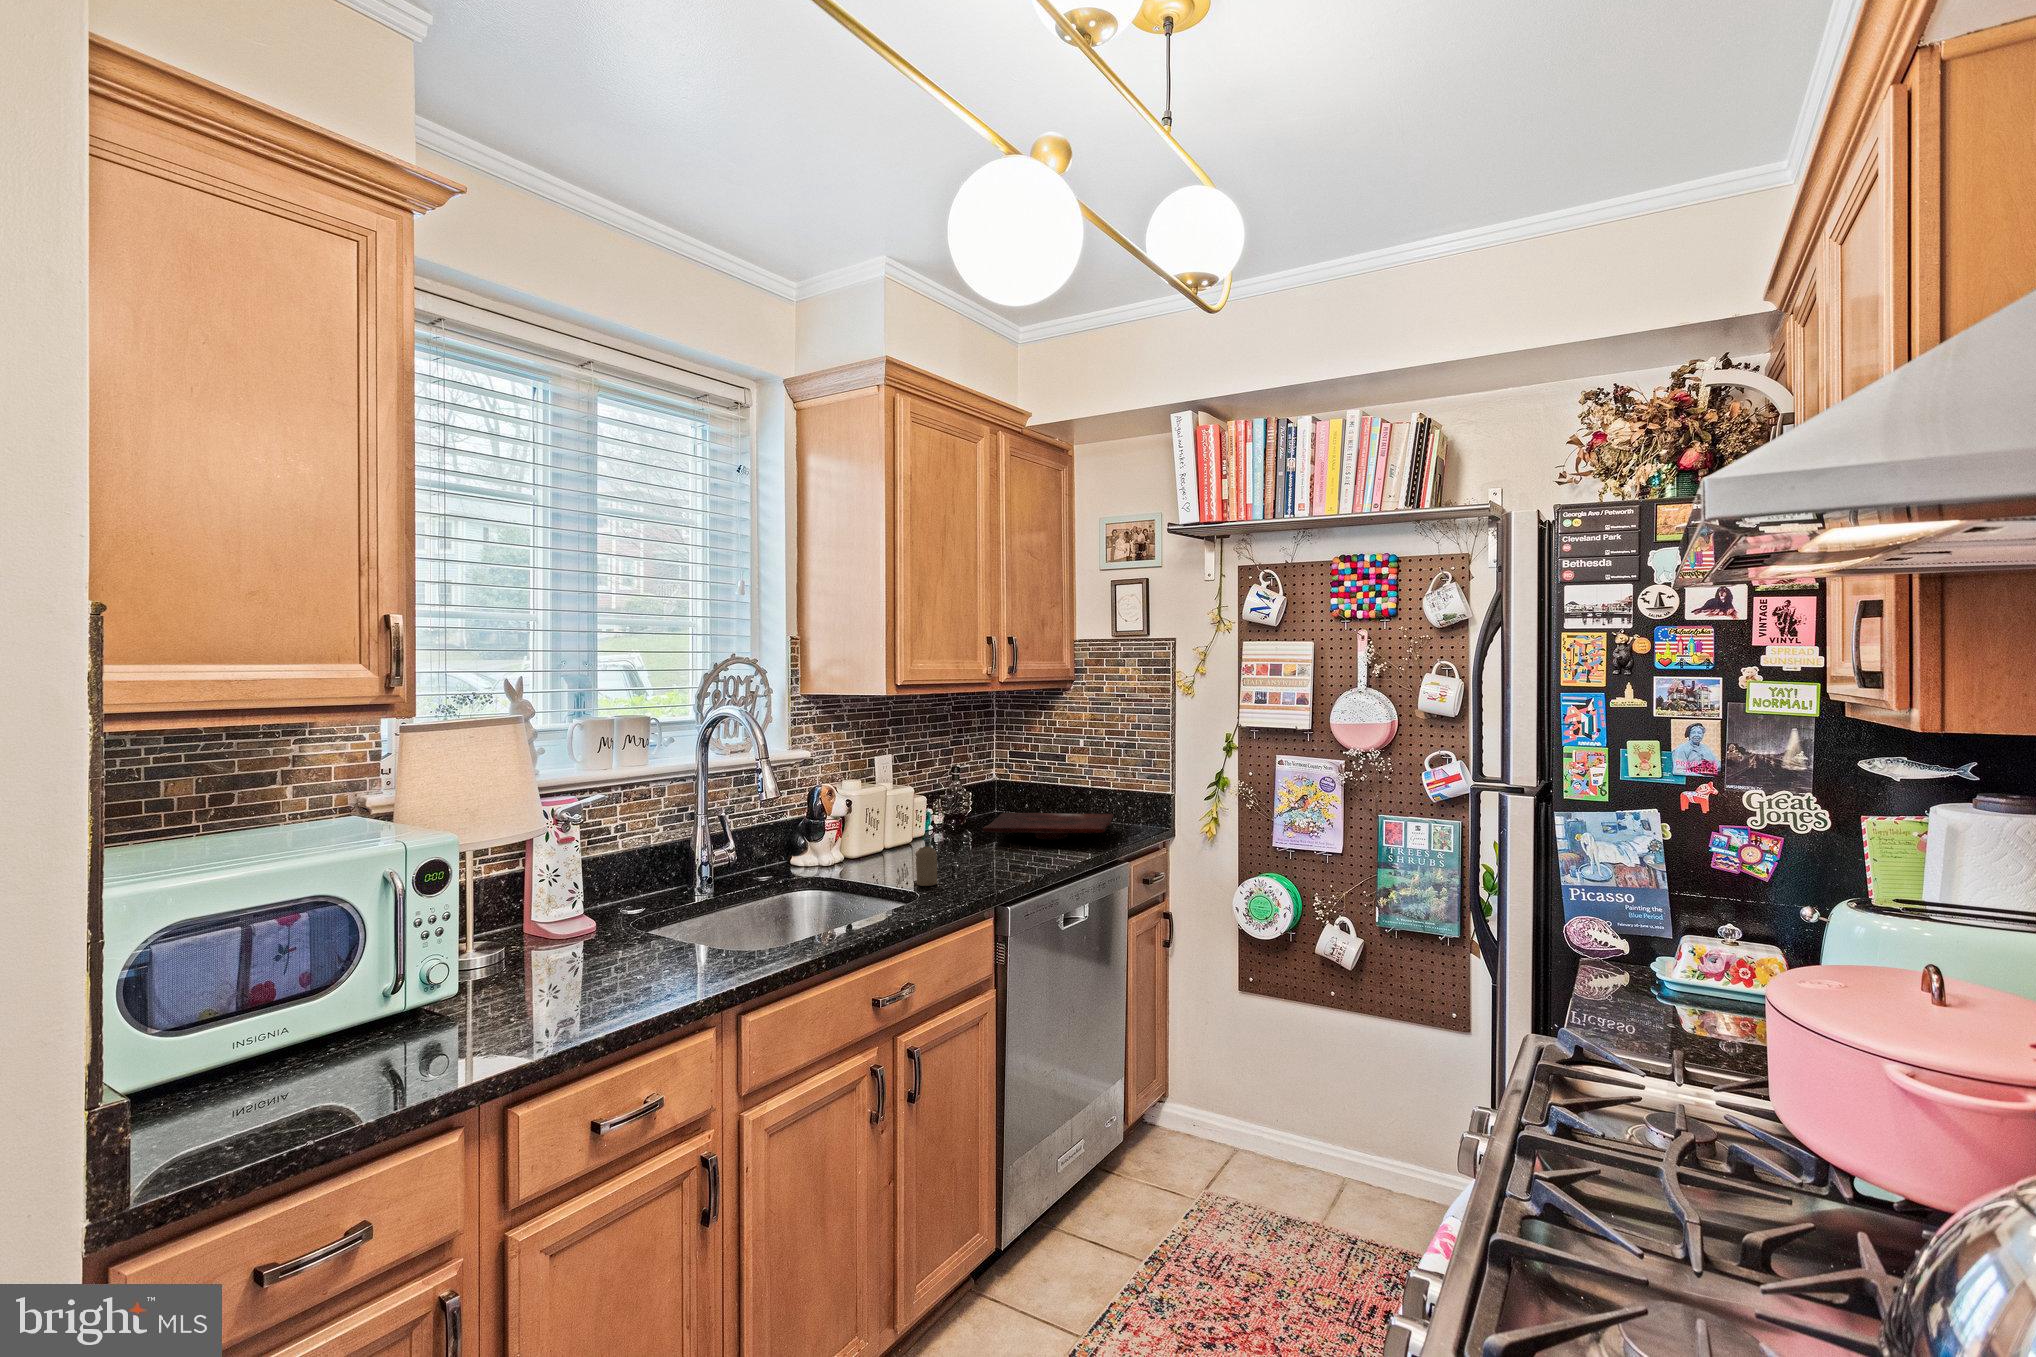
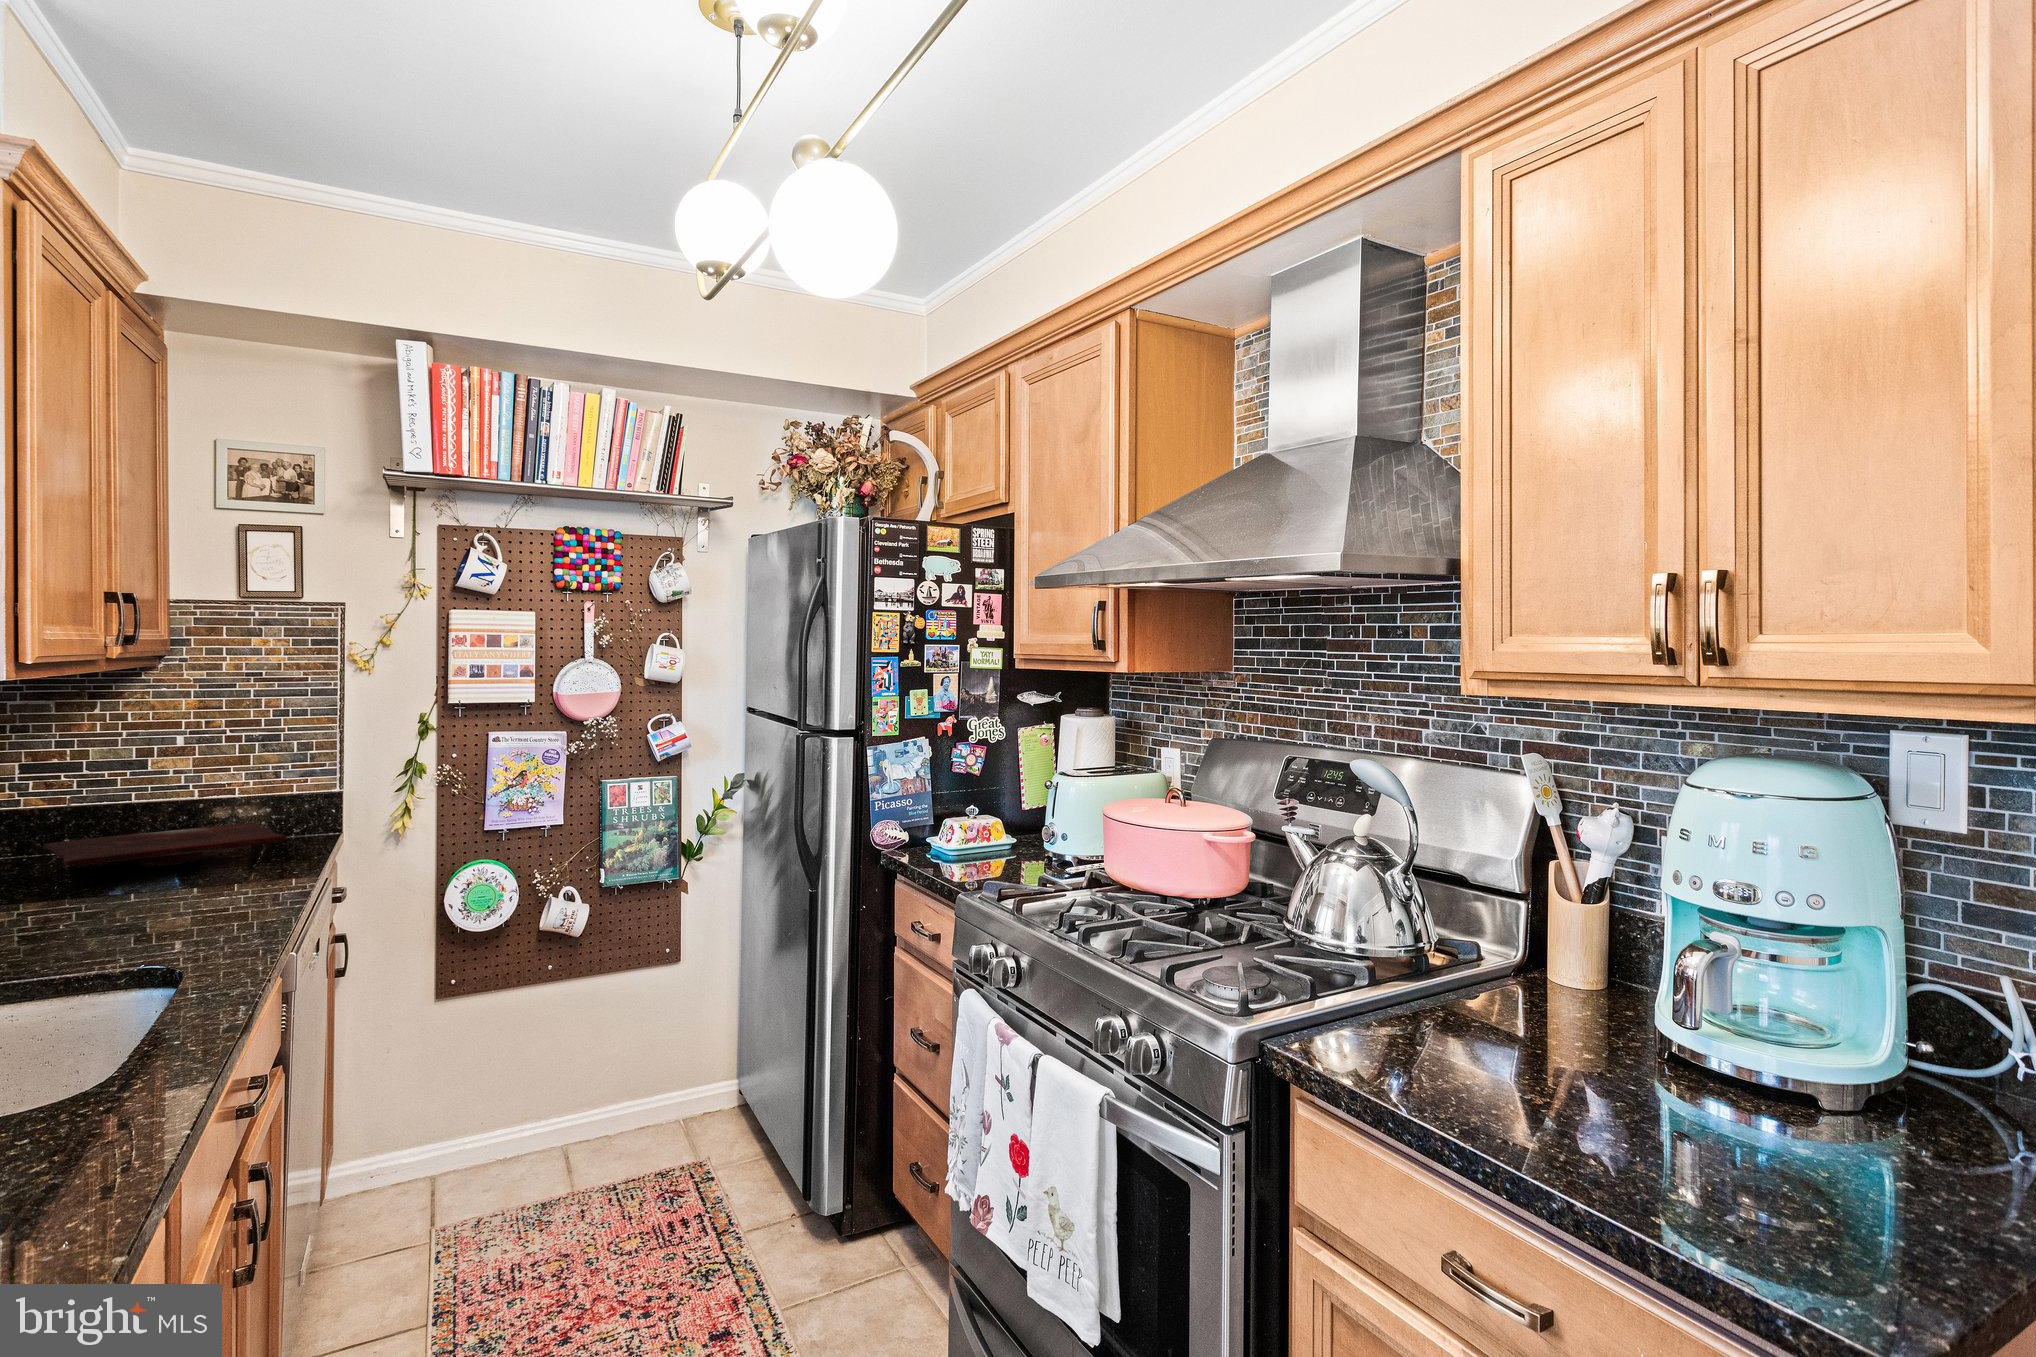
candle: present [916,846,937,886] -> none [63,881,106,942]

